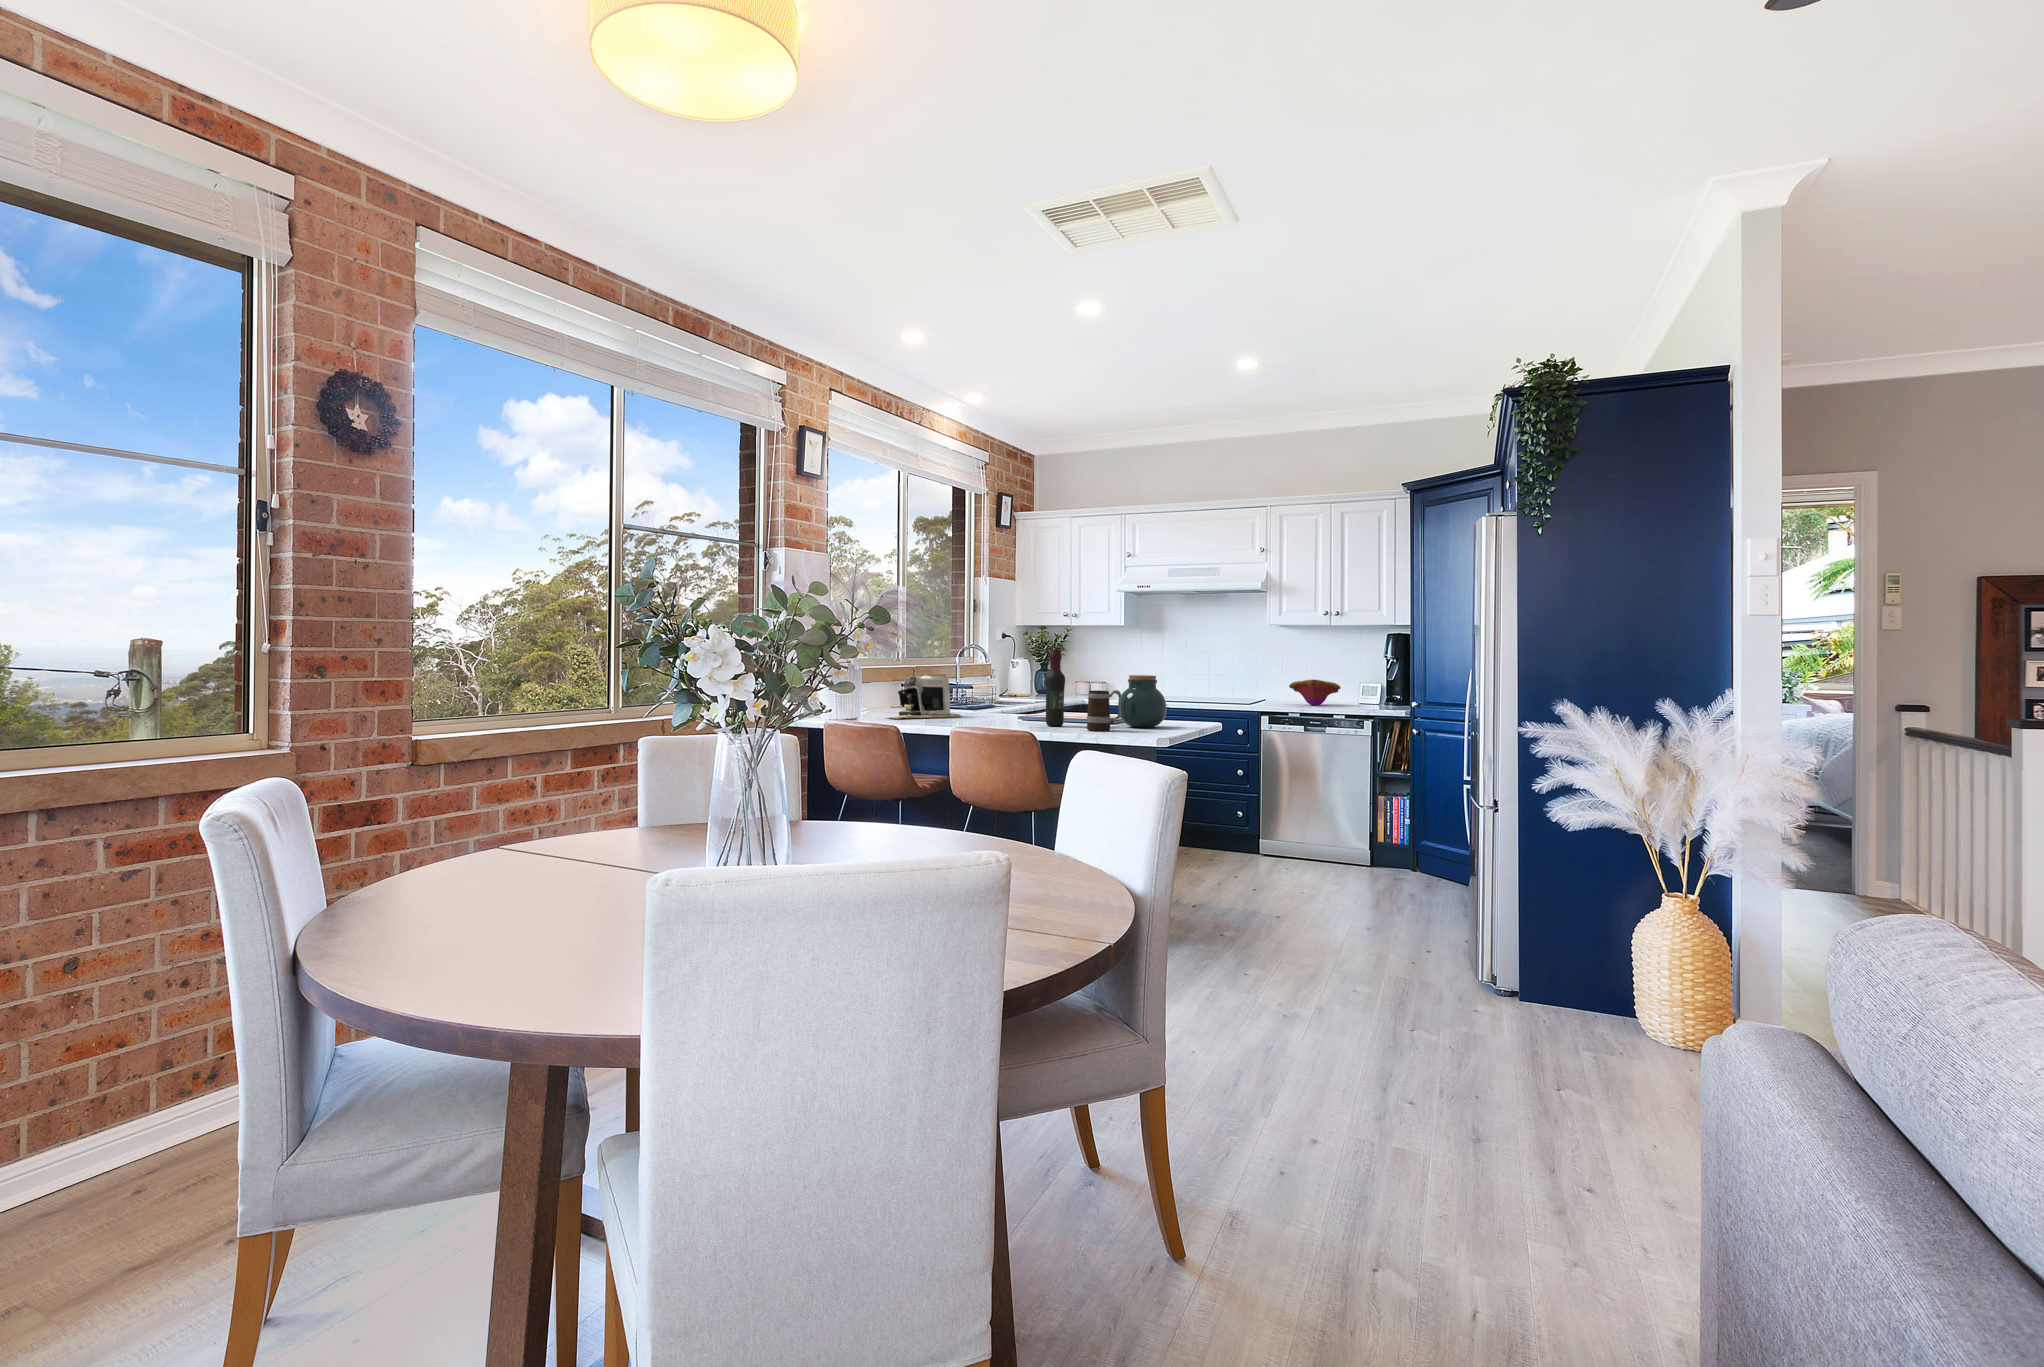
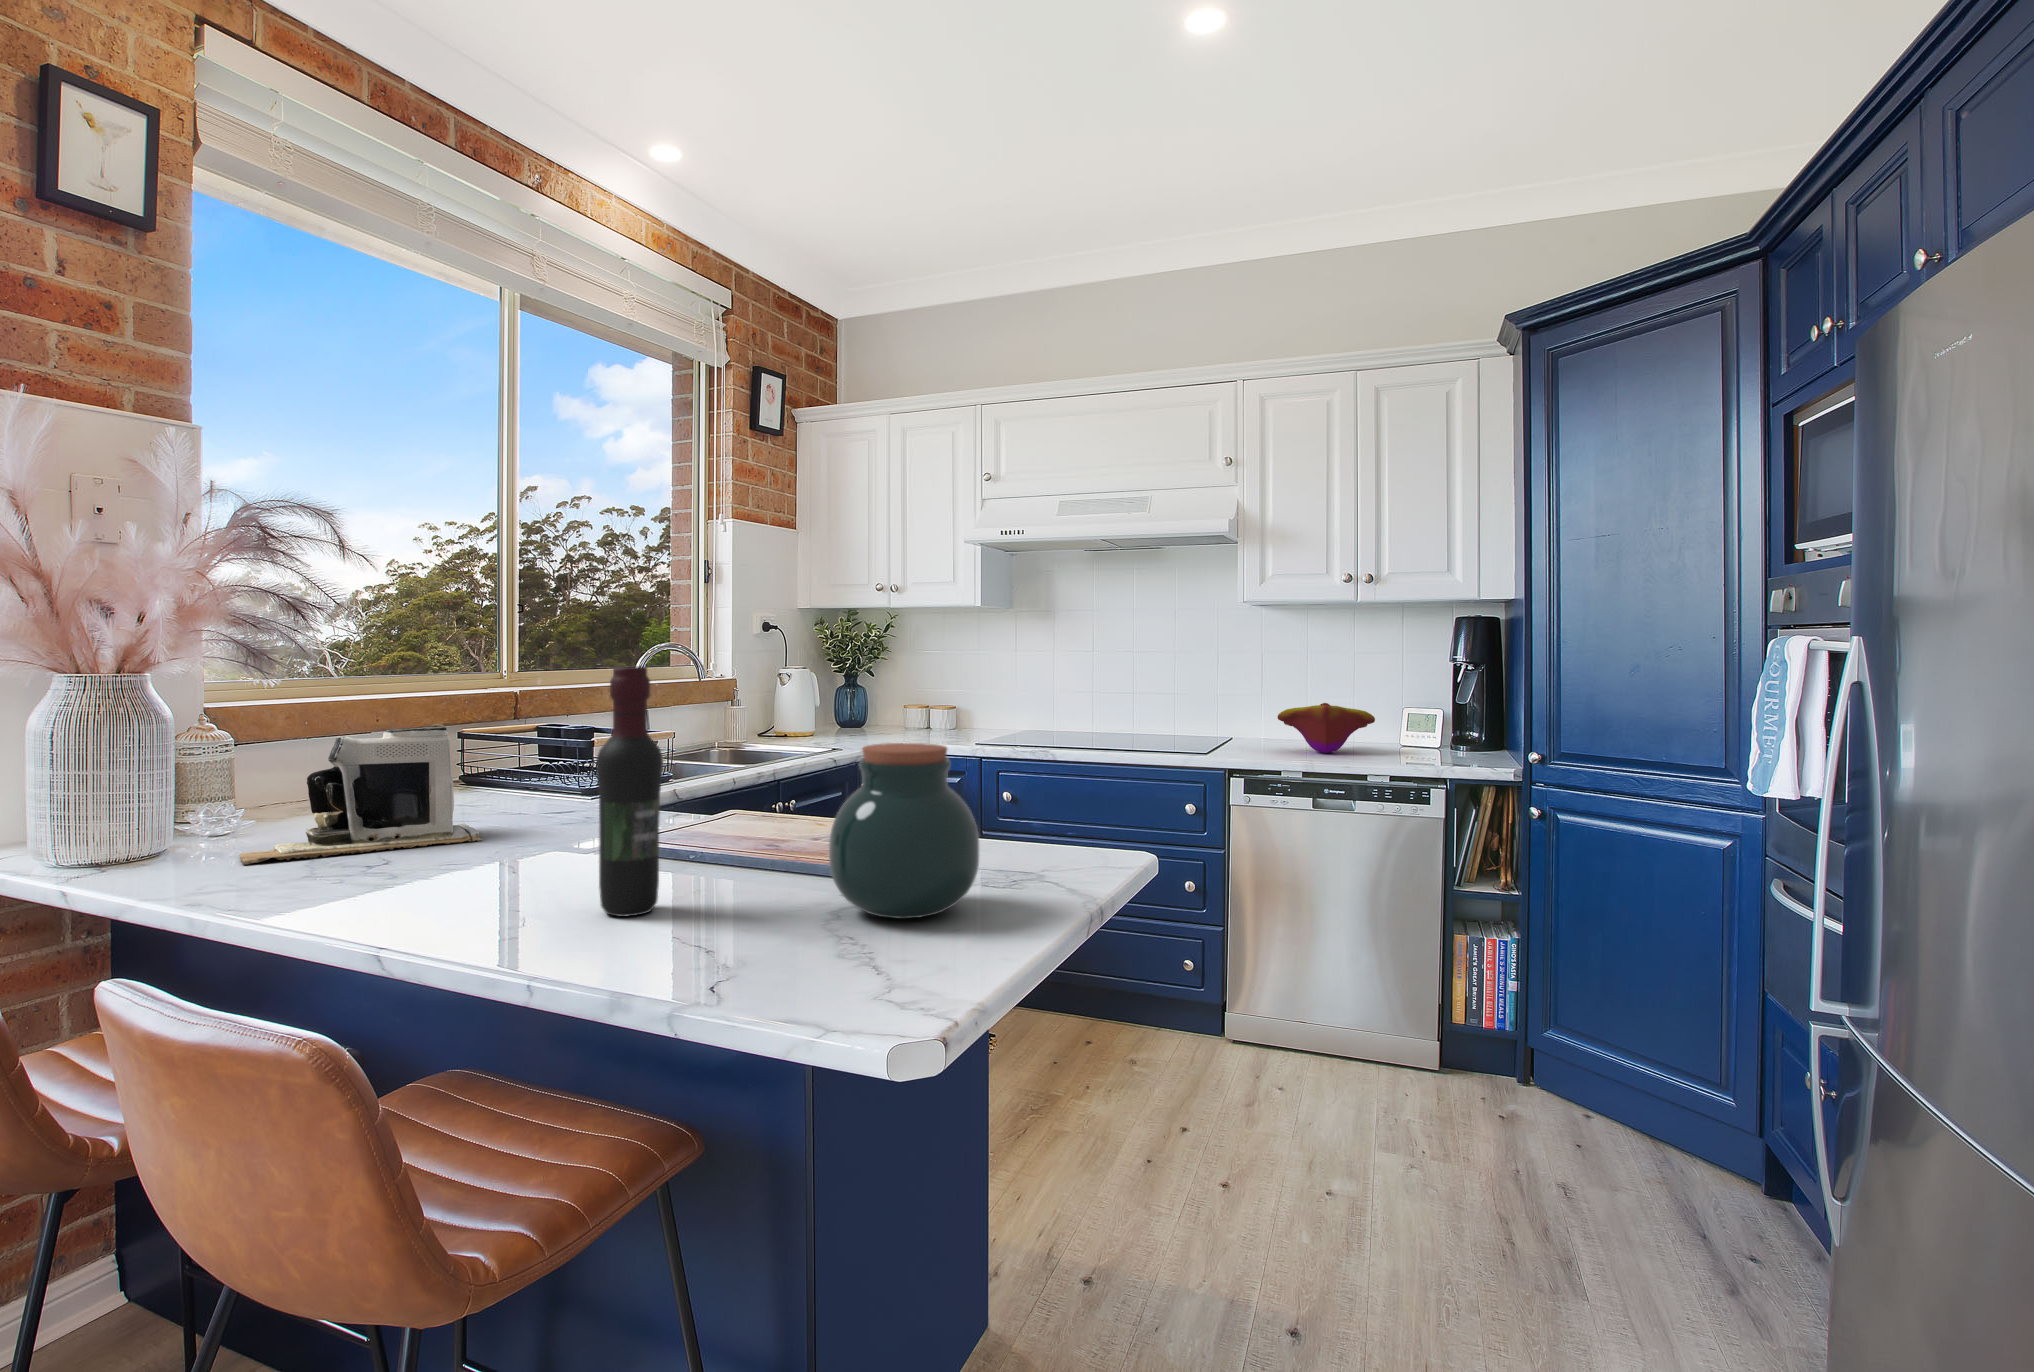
mug: present [1087,690,1122,731] -> none [679,812,803,969]

